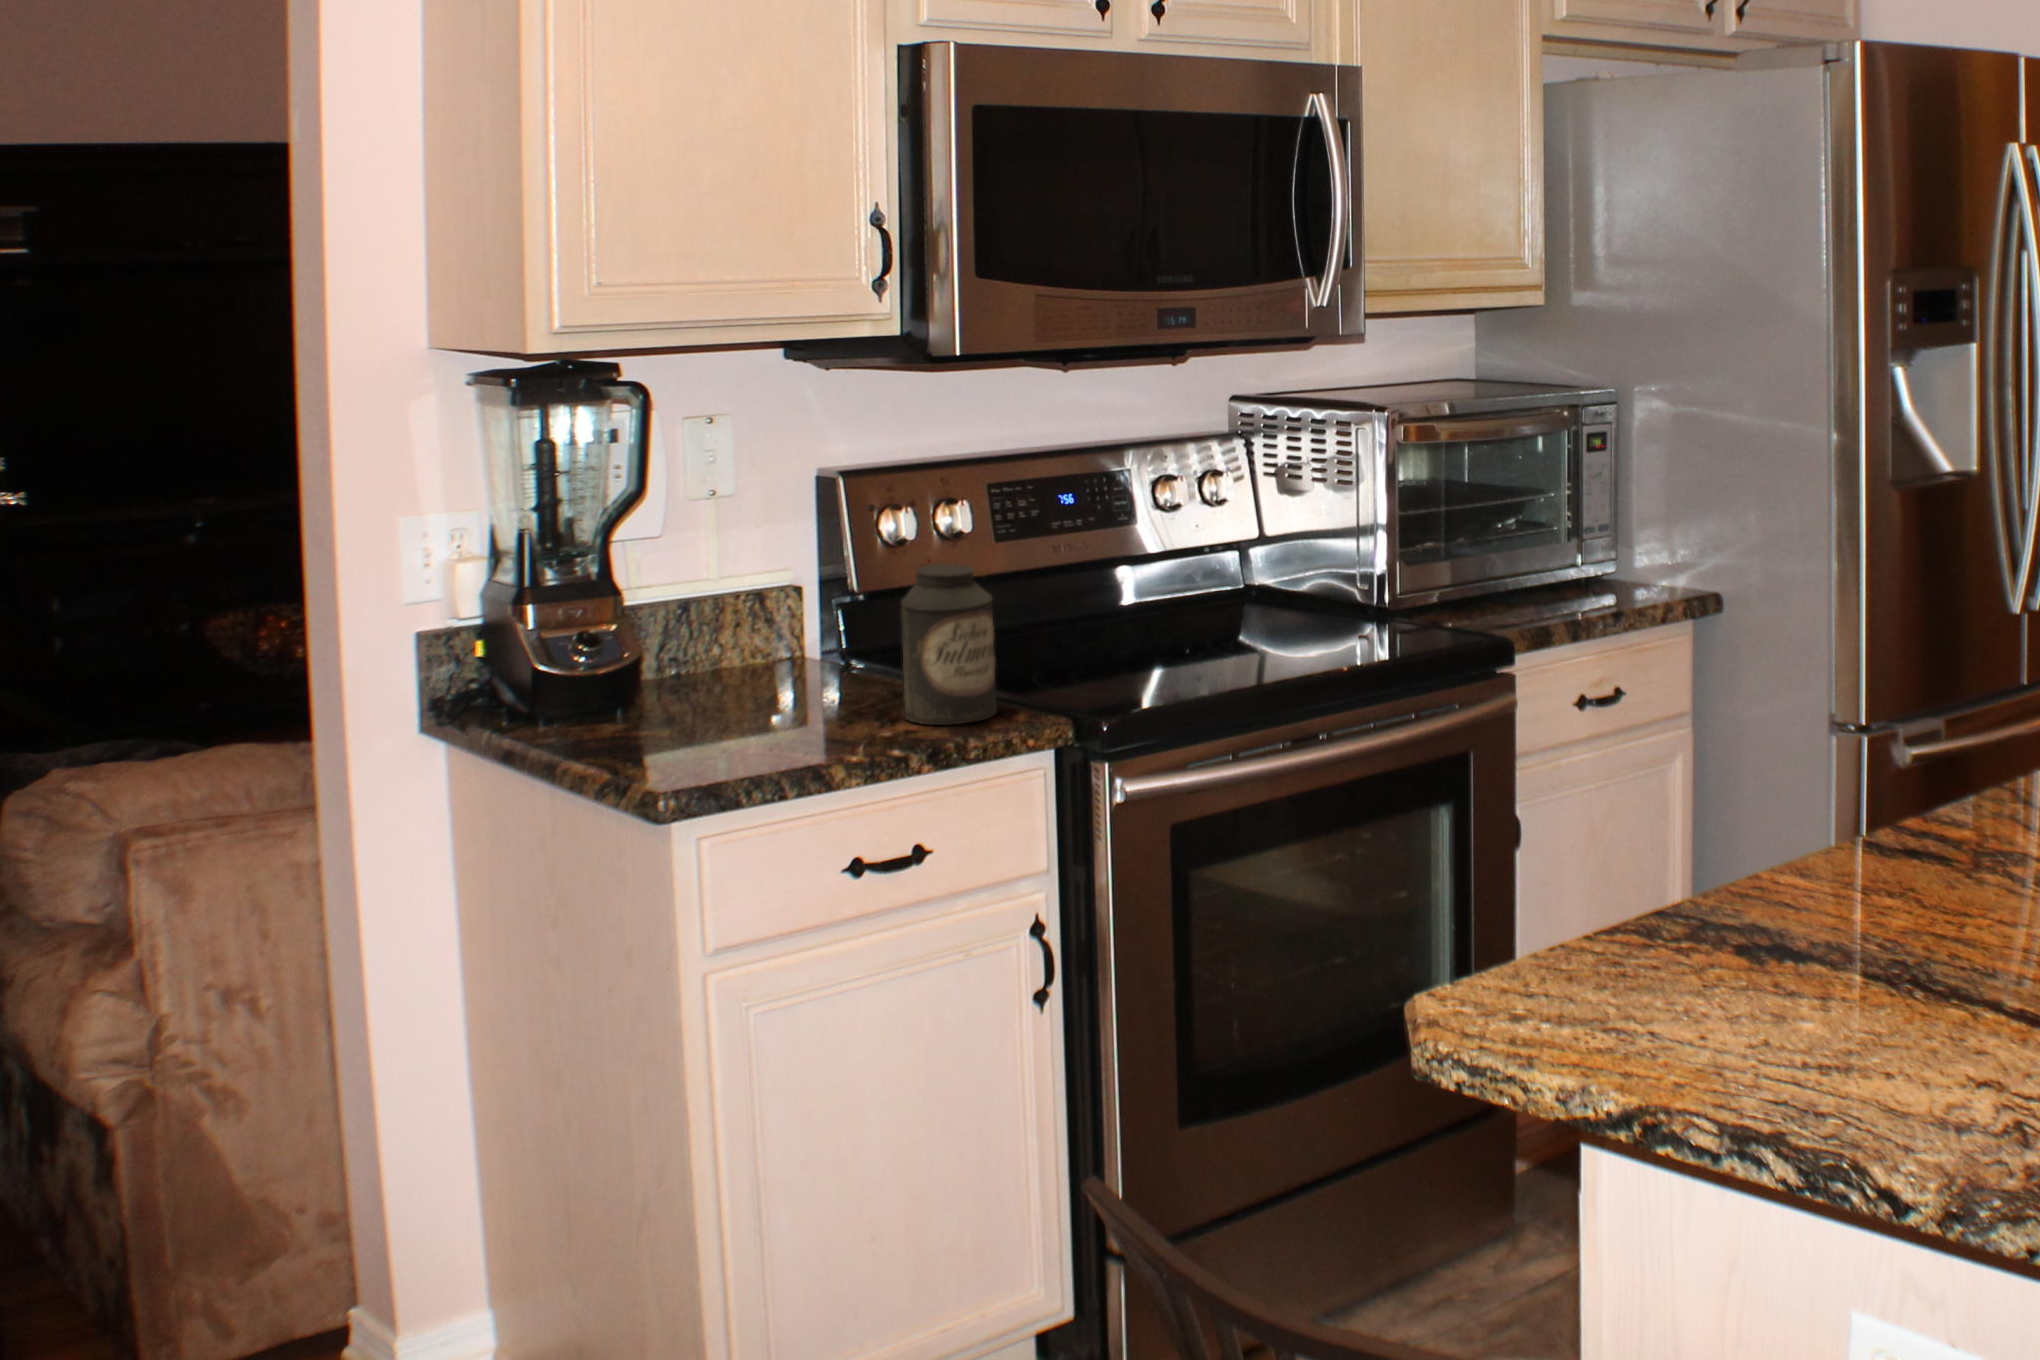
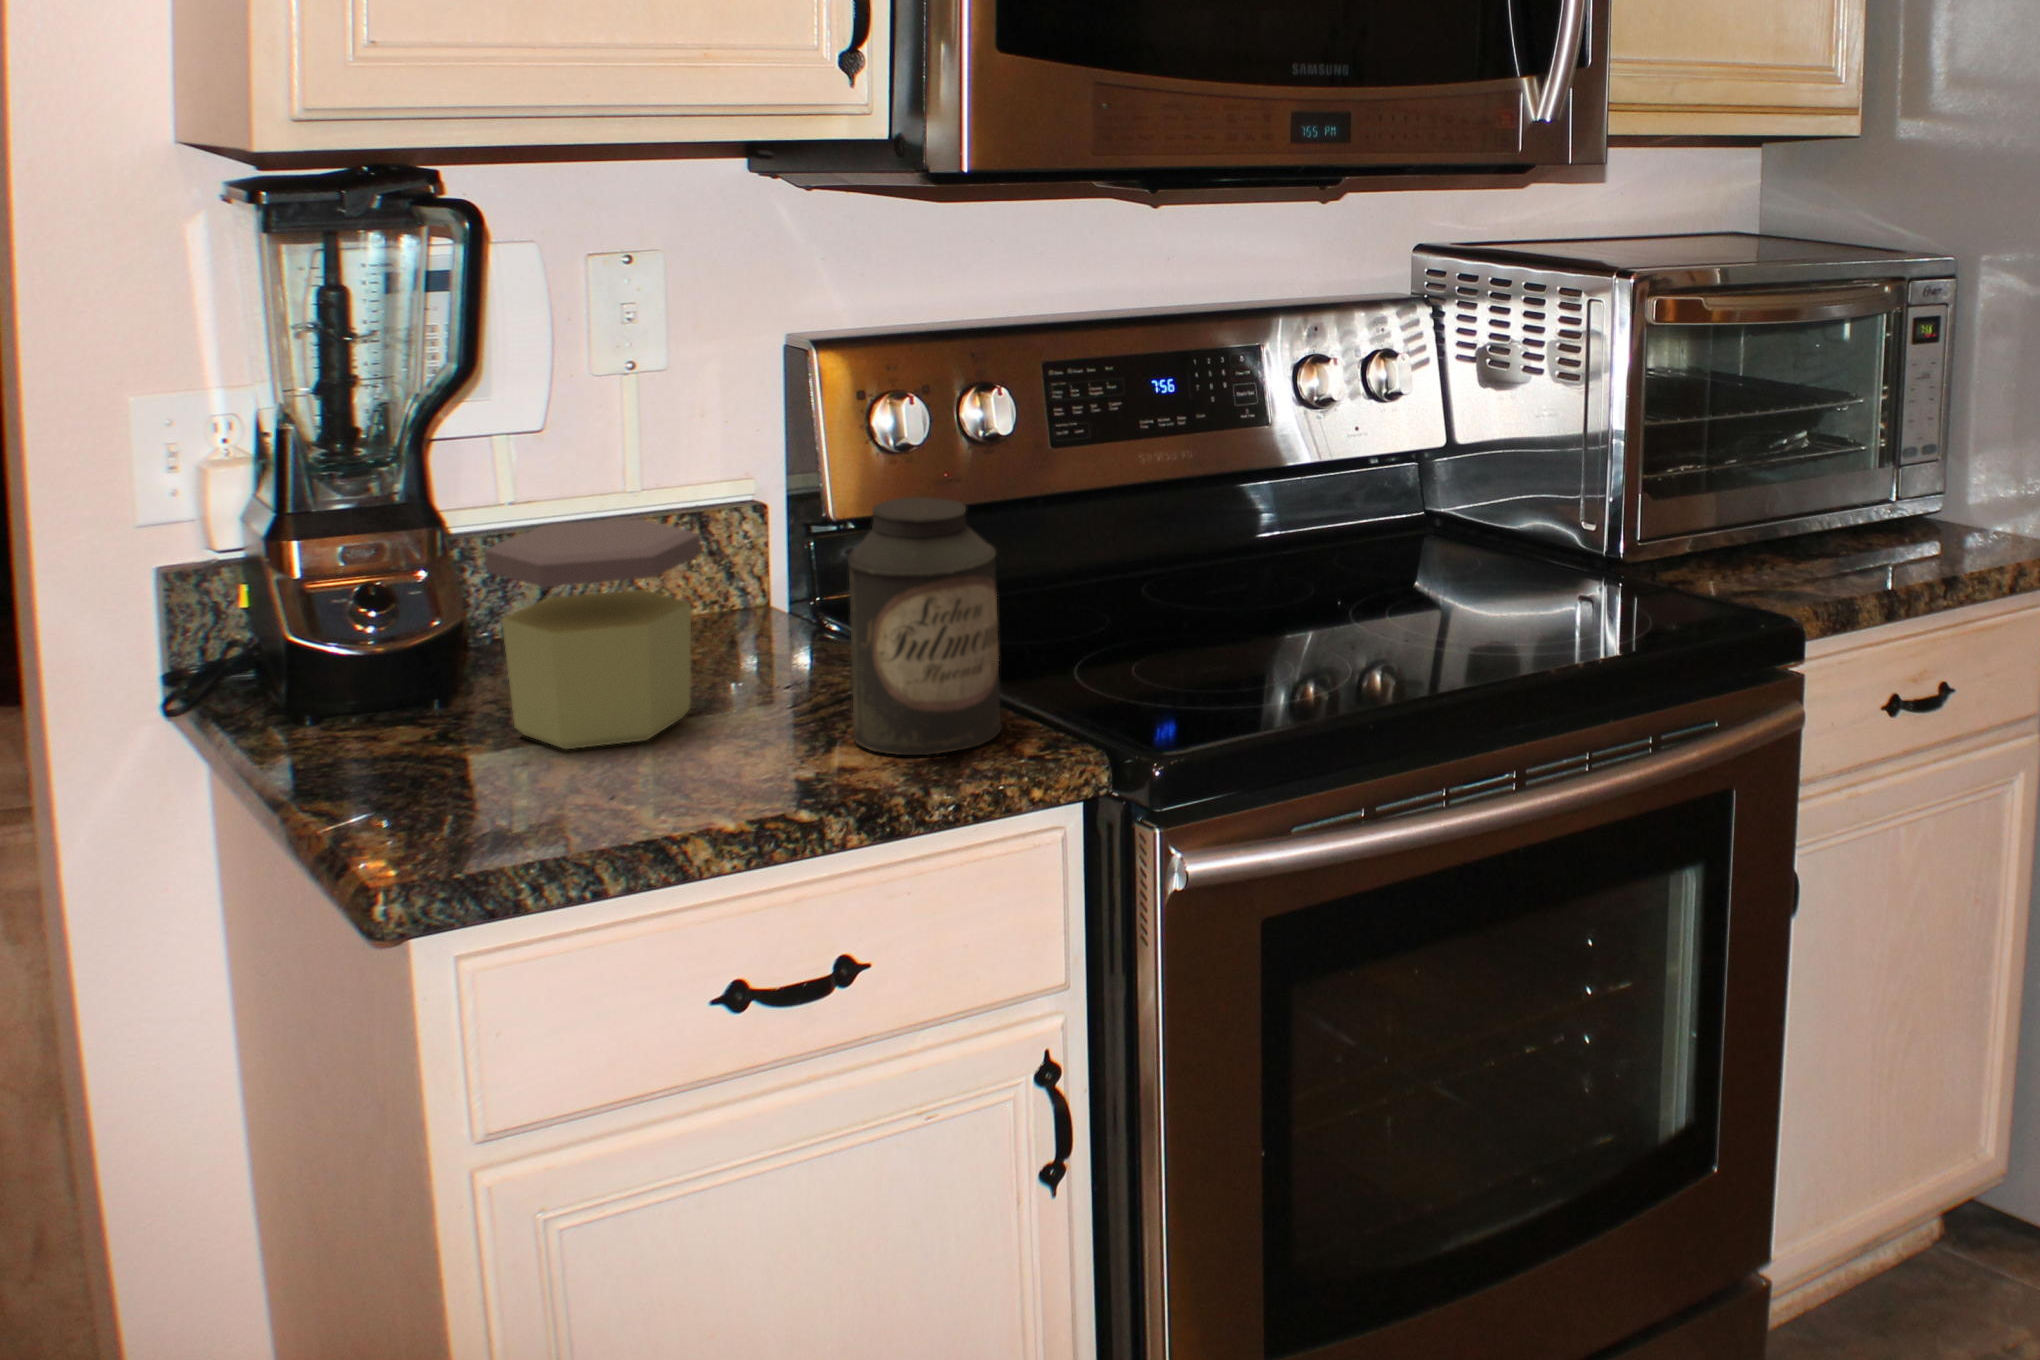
jar: none [674,587,801,730] -> present [485,519,701,749]

